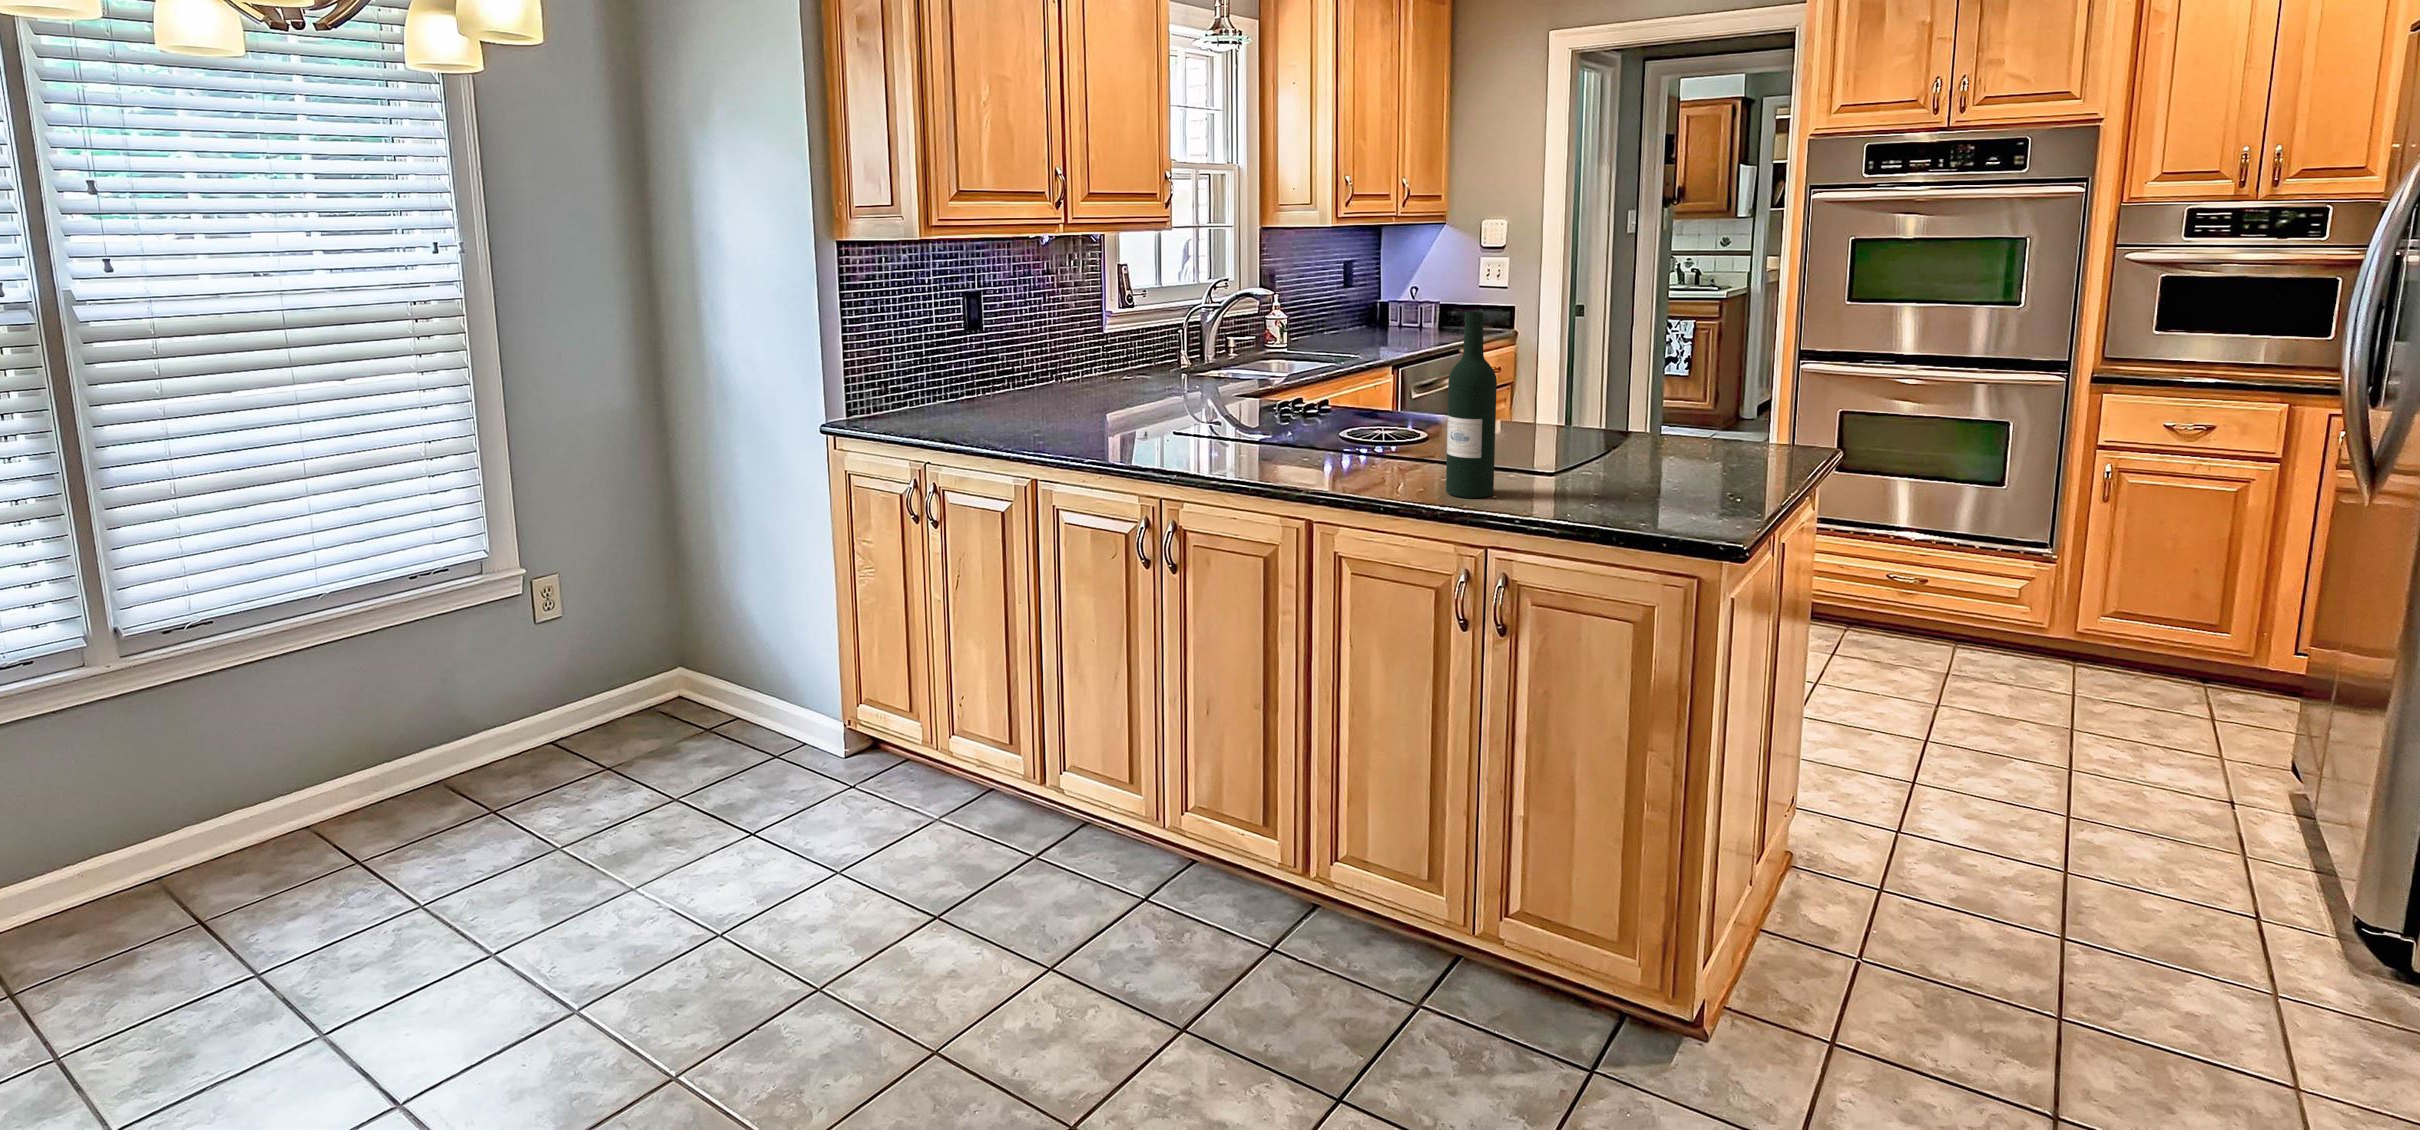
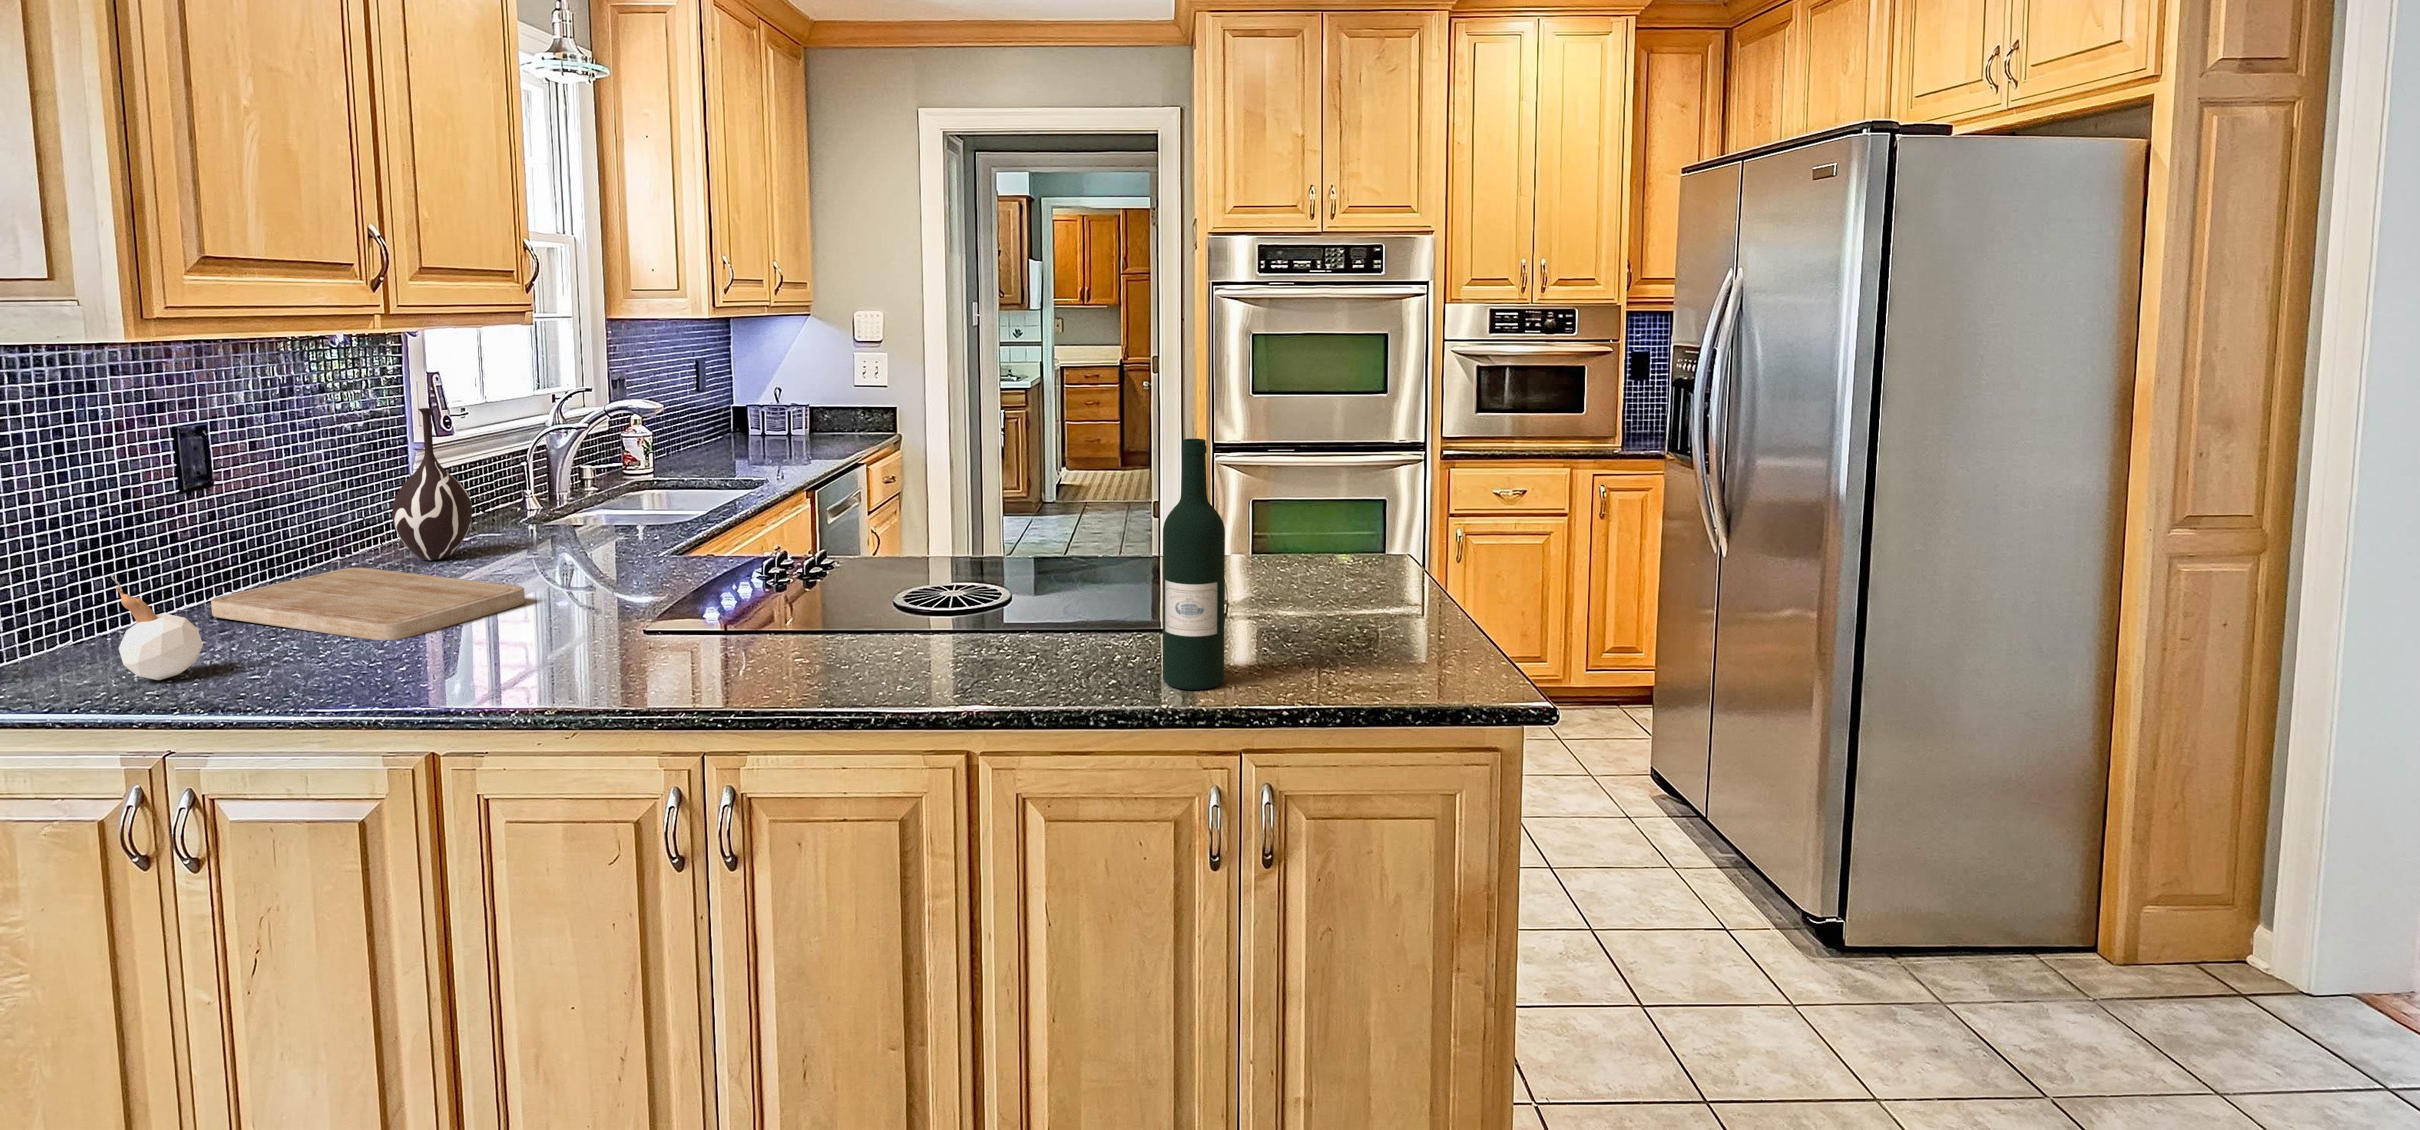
vase: none [1080,284,1126,386] -> present [392,408,472,560]
candle: none [911,364,950,425] -> present [110,575,203,680]
cutting board: none [972,383,1125,421] -> present [211,568,525,640]

